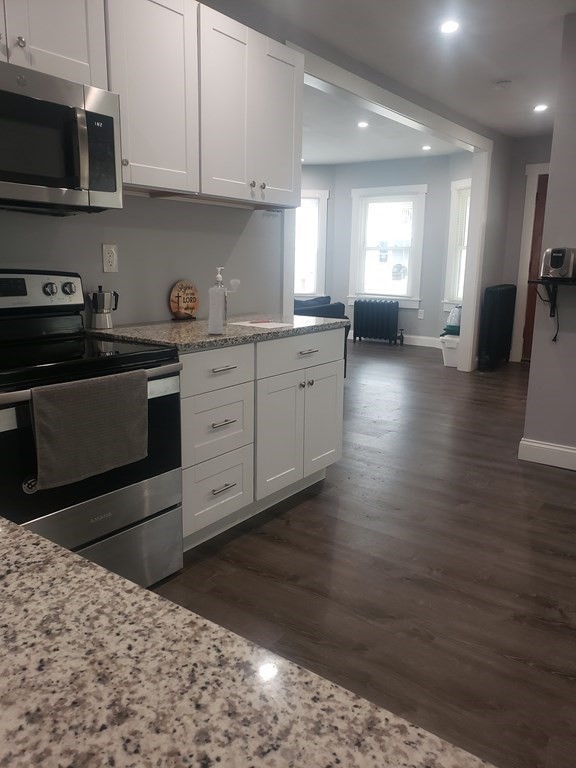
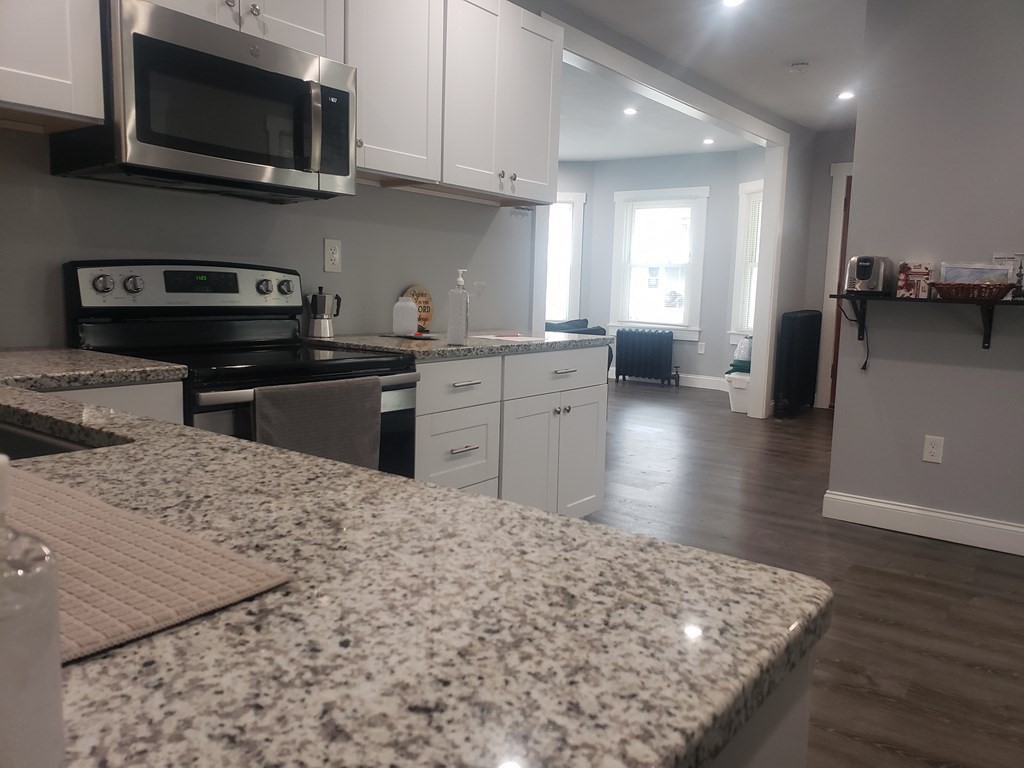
jar: none [152,291,203,327] -> present [383,297,438,338]

